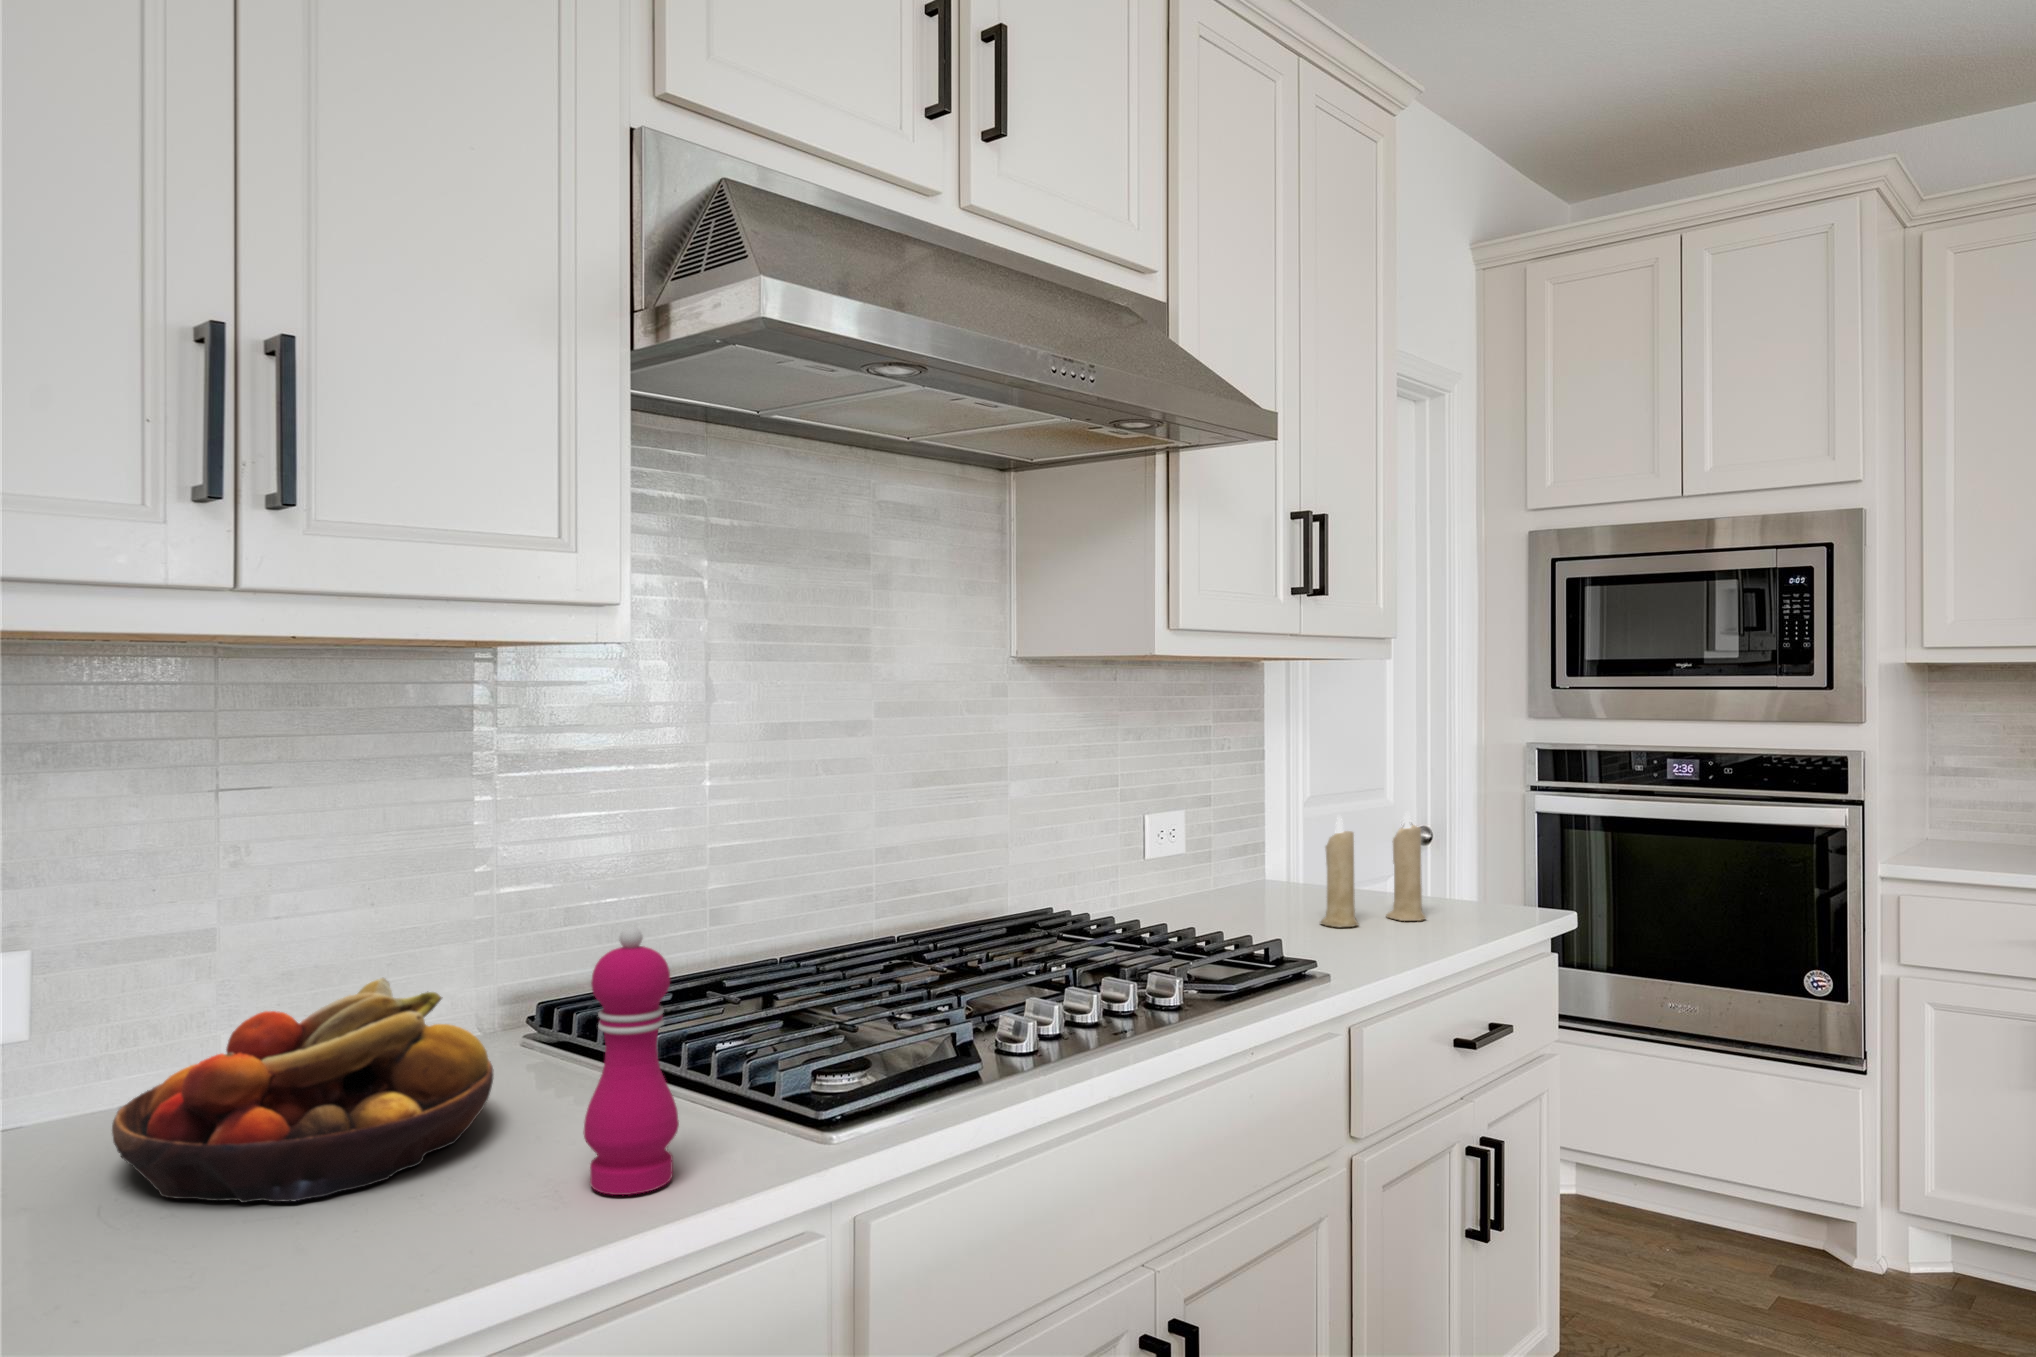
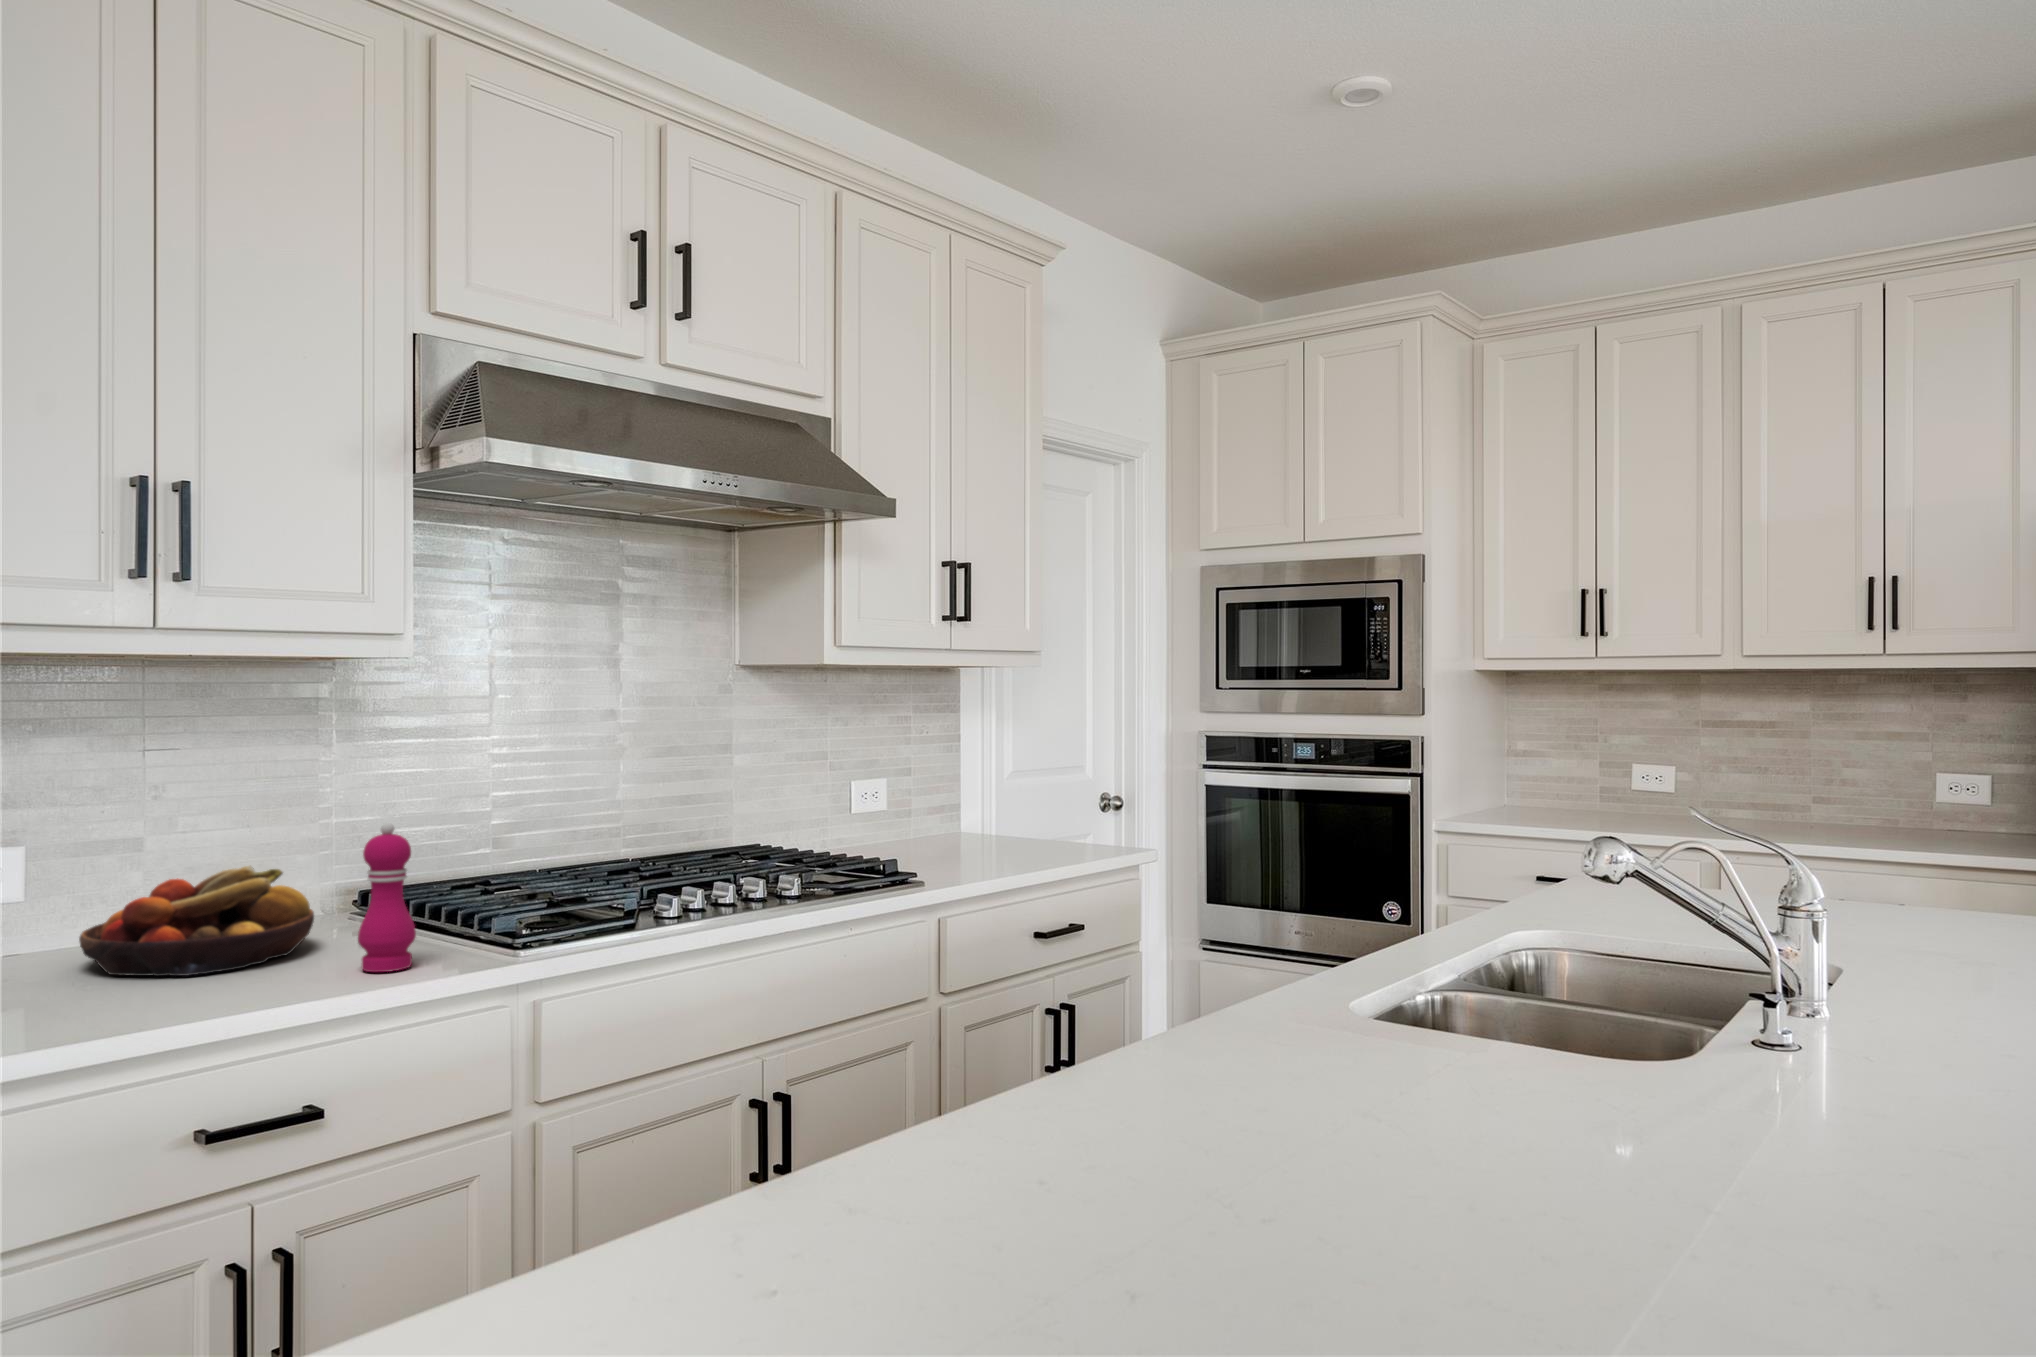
candle: present [1320,813,1426,927] -> none [962,775,1043,859]

